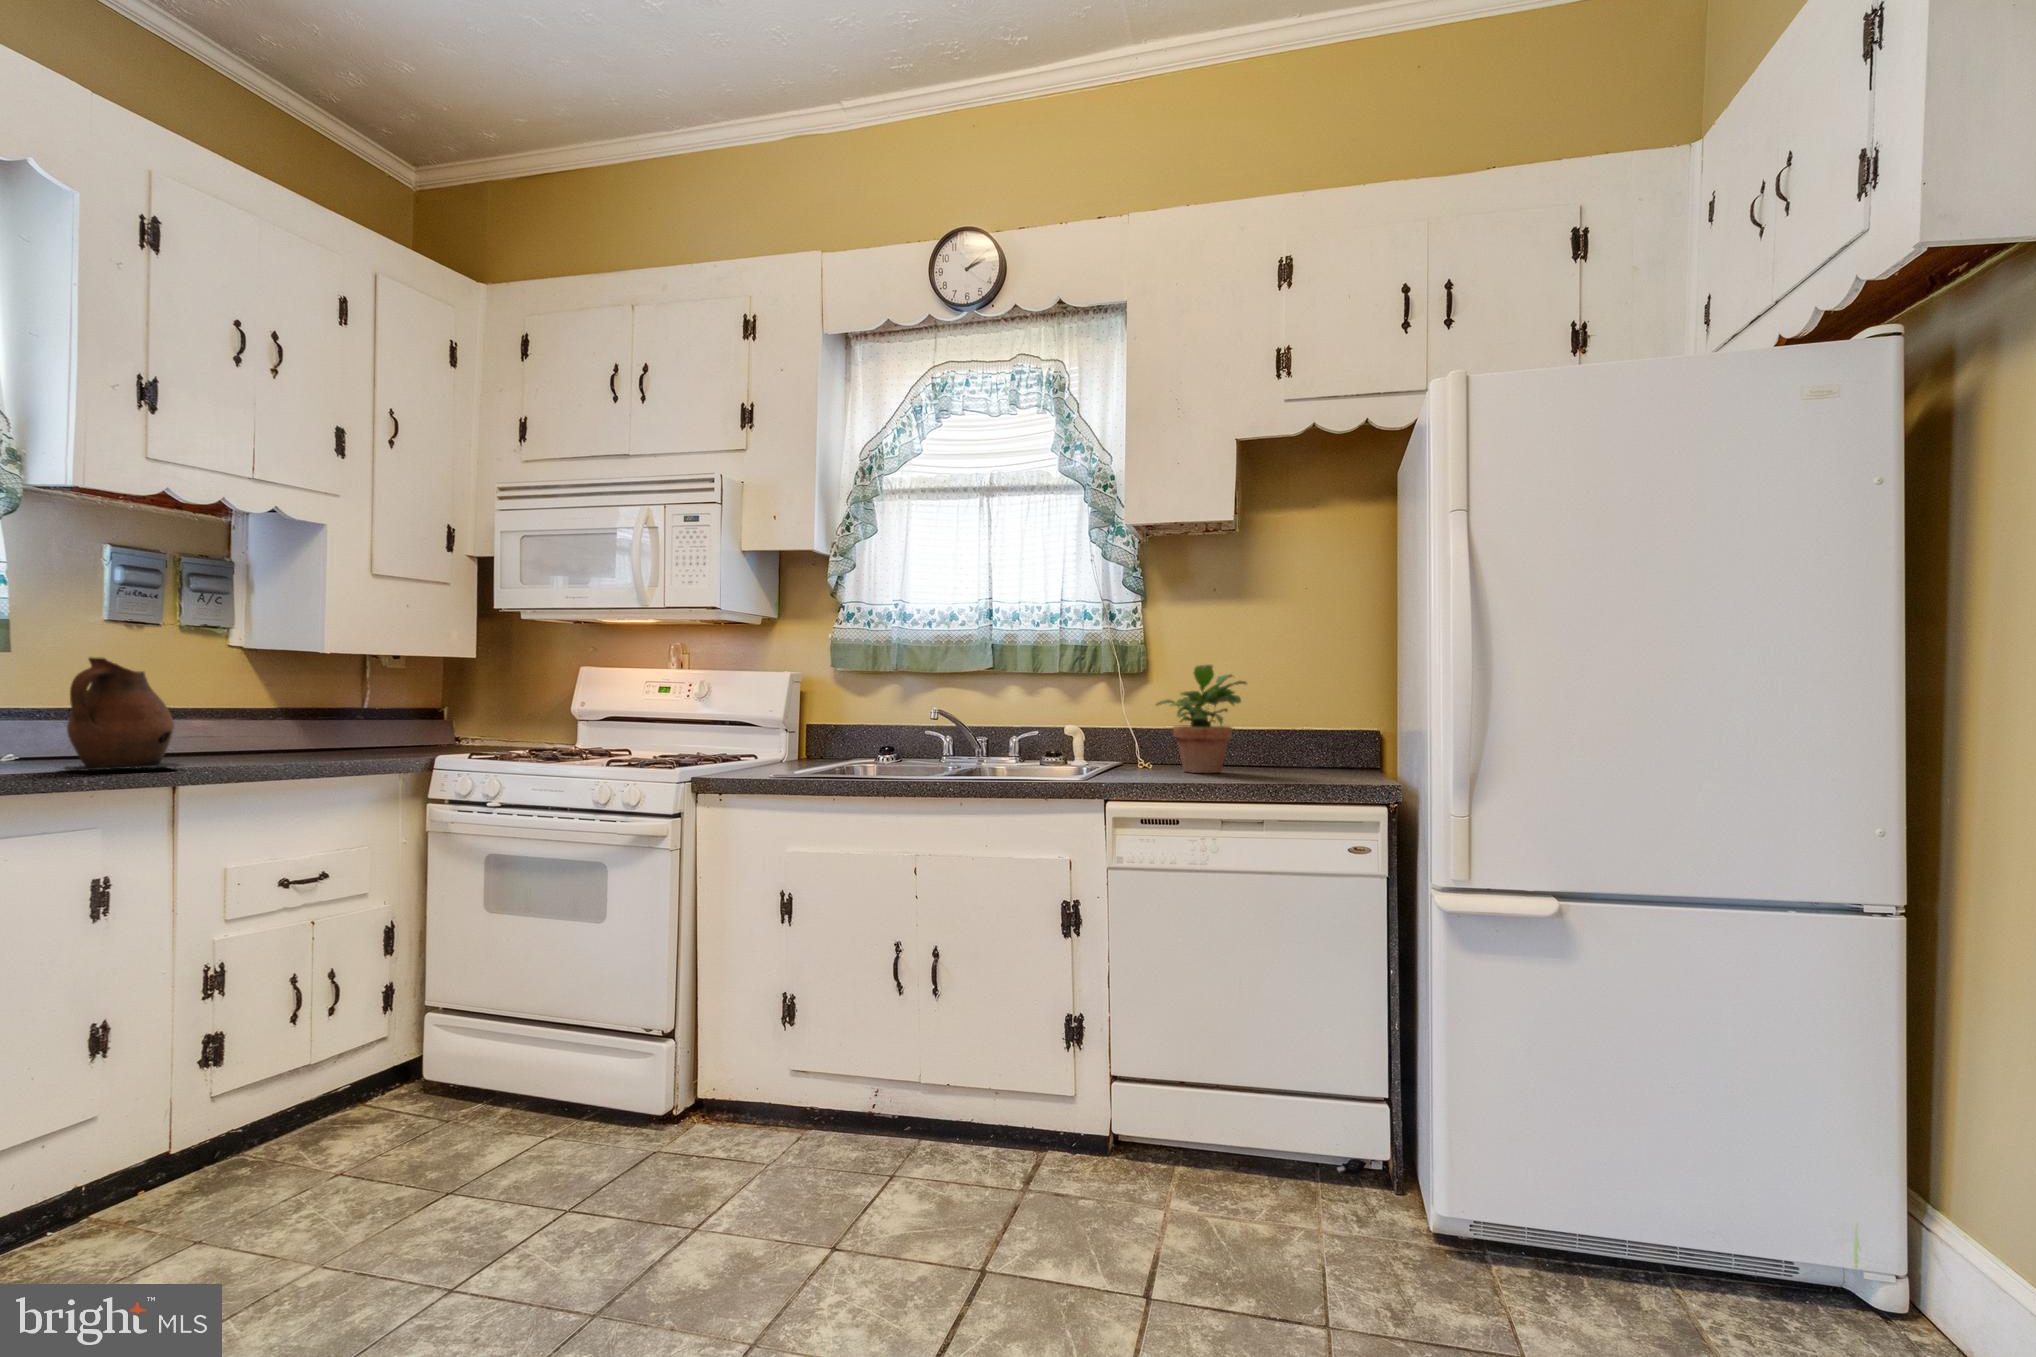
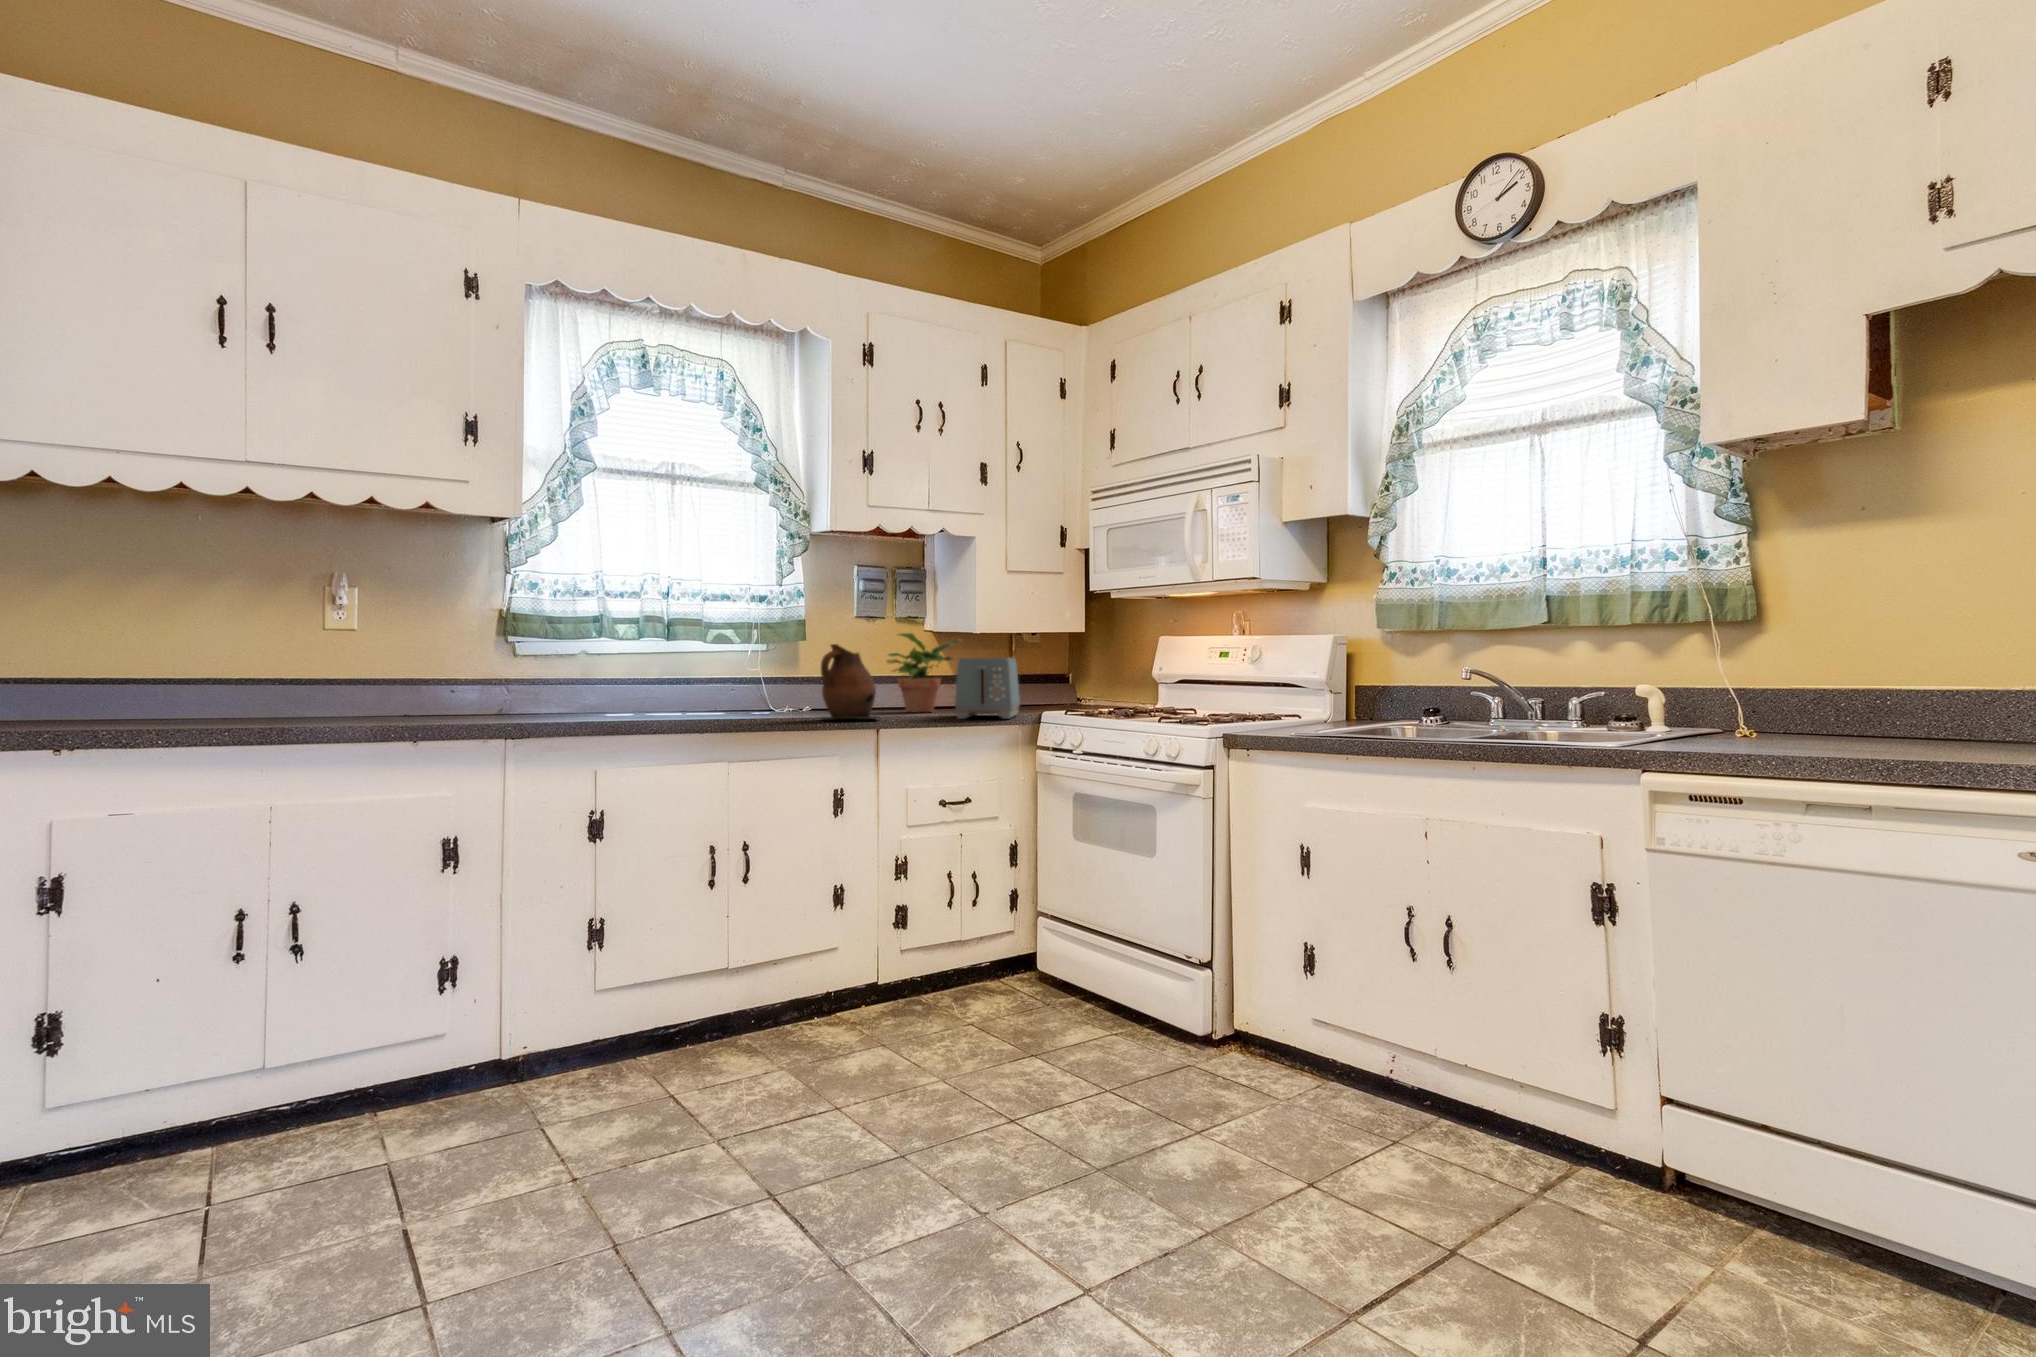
potted plant: present [1156,665,1246,773] -> present [887,633,958,712]
toaster: none [312,683,402,764] -> present [955,657,1020,719]

